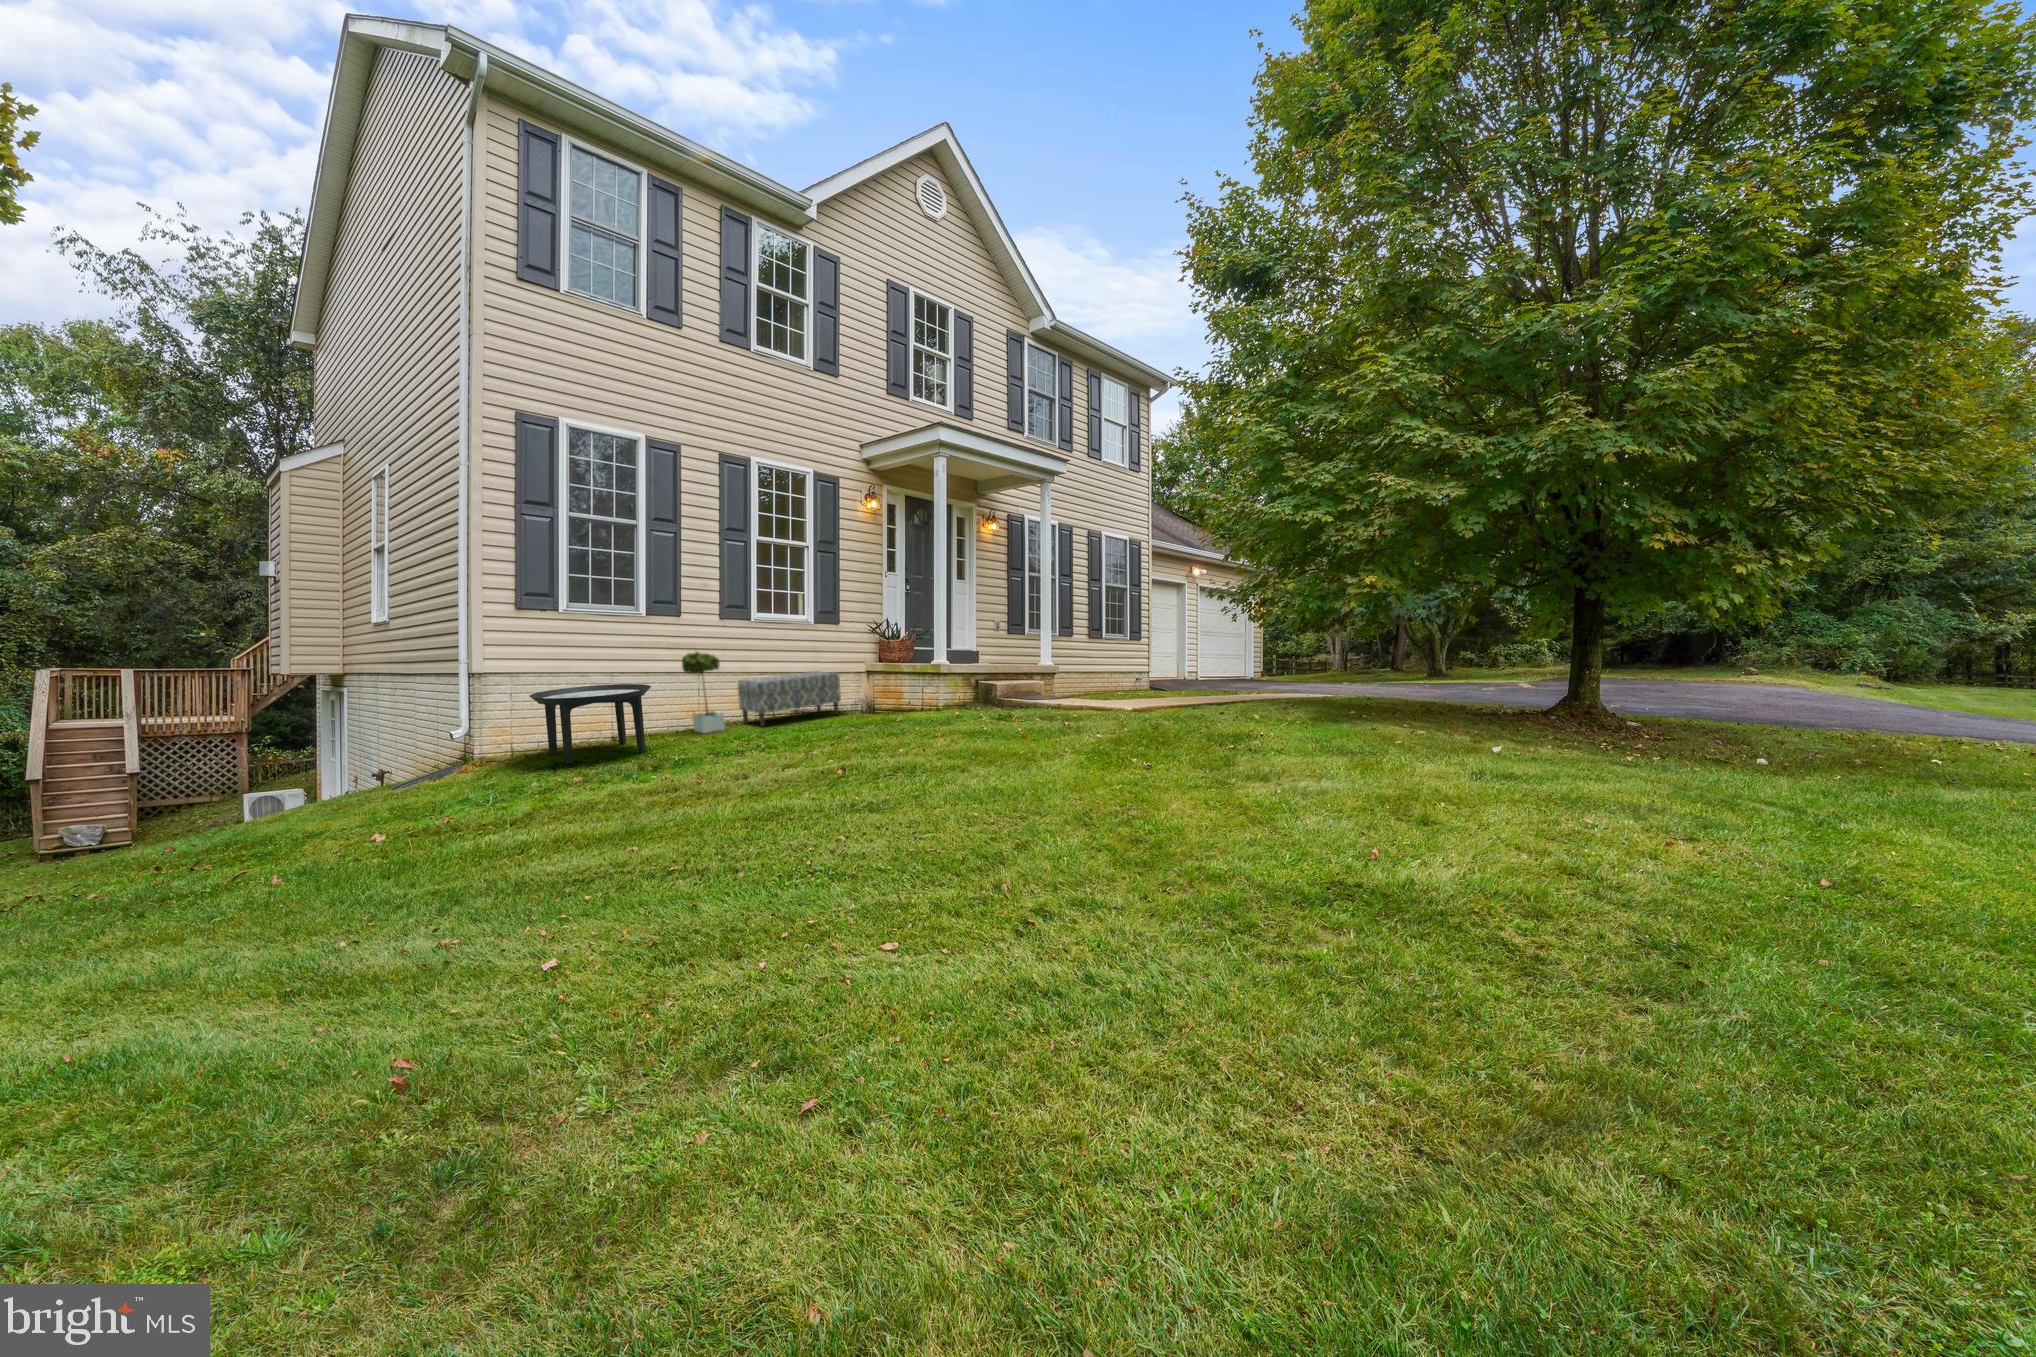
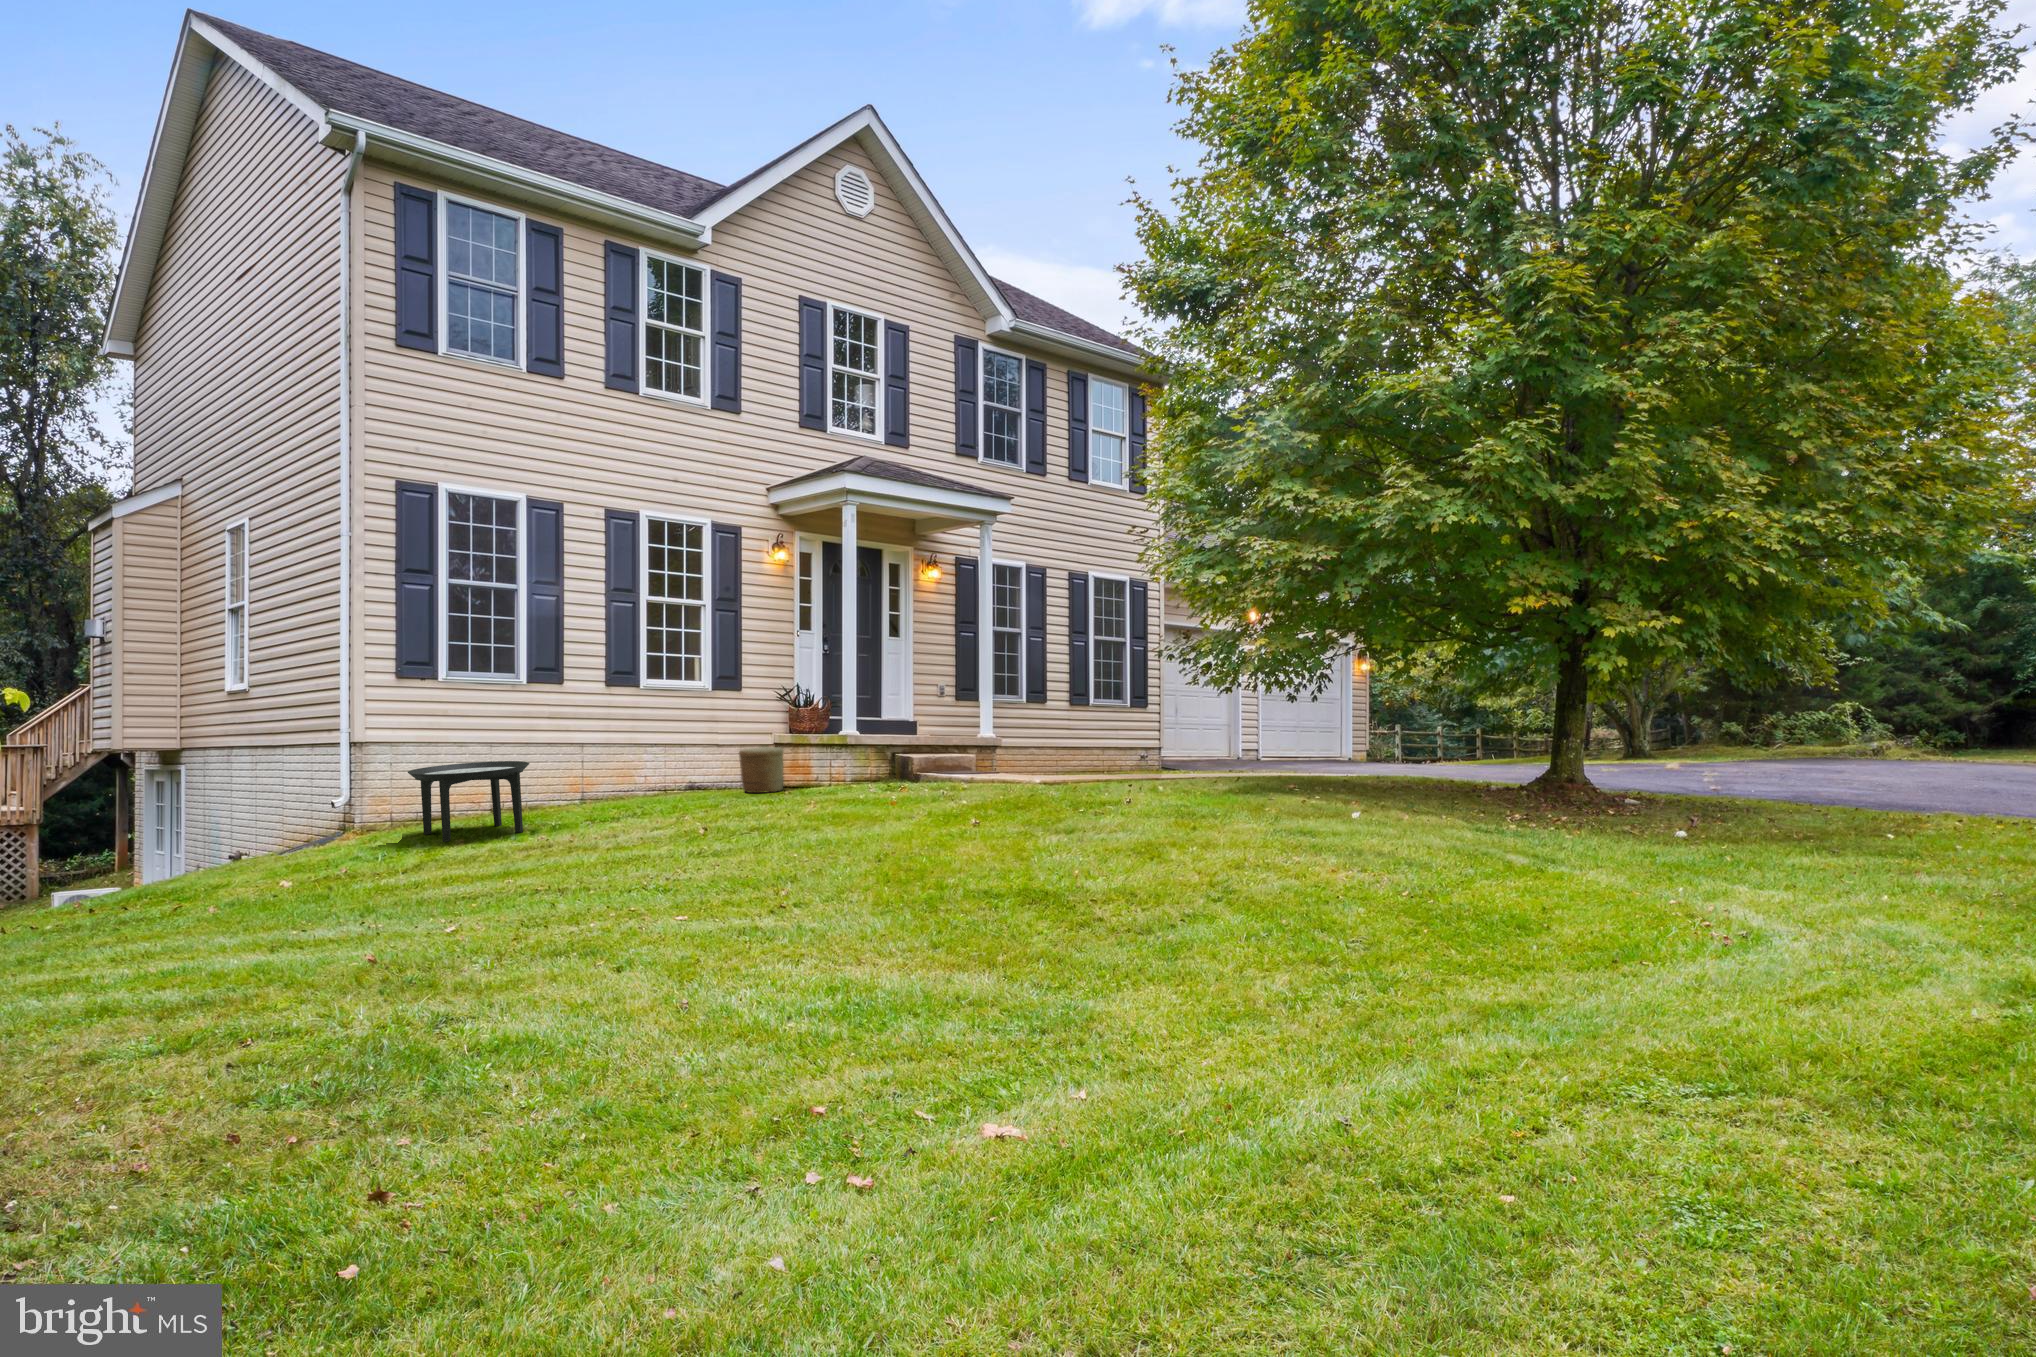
potted tree: present [682,652,725,733] -> none [561,725,606,816]
woven basket: none [840,670,879,711] -> present [739,747,784,793]
bench: present [738,671,841,727] -> none [621,748,737,810]

